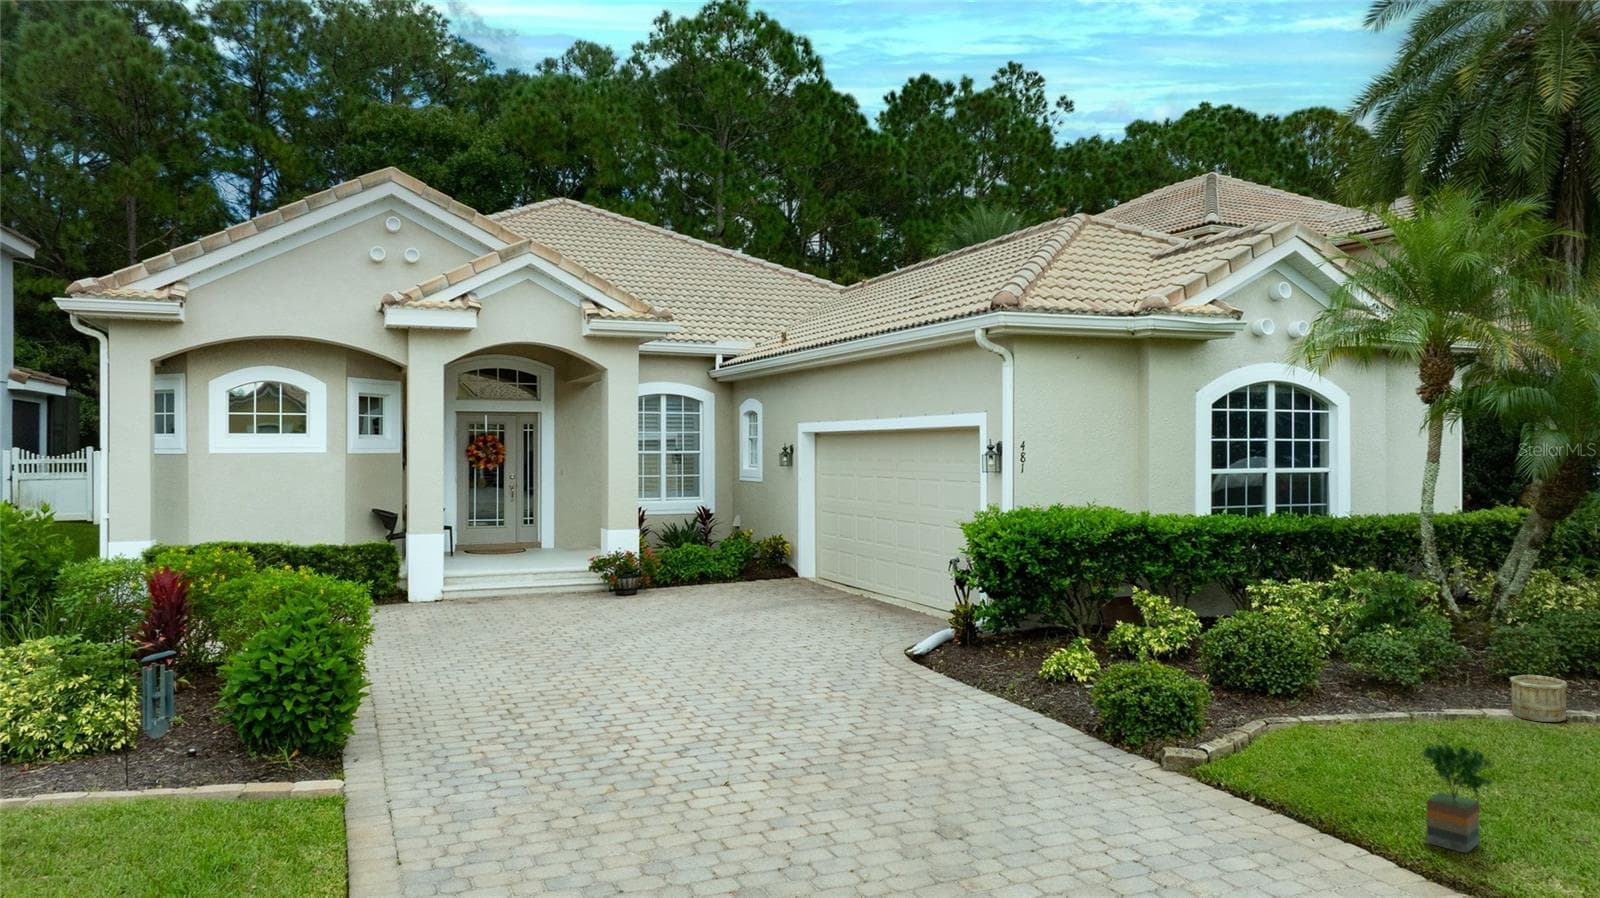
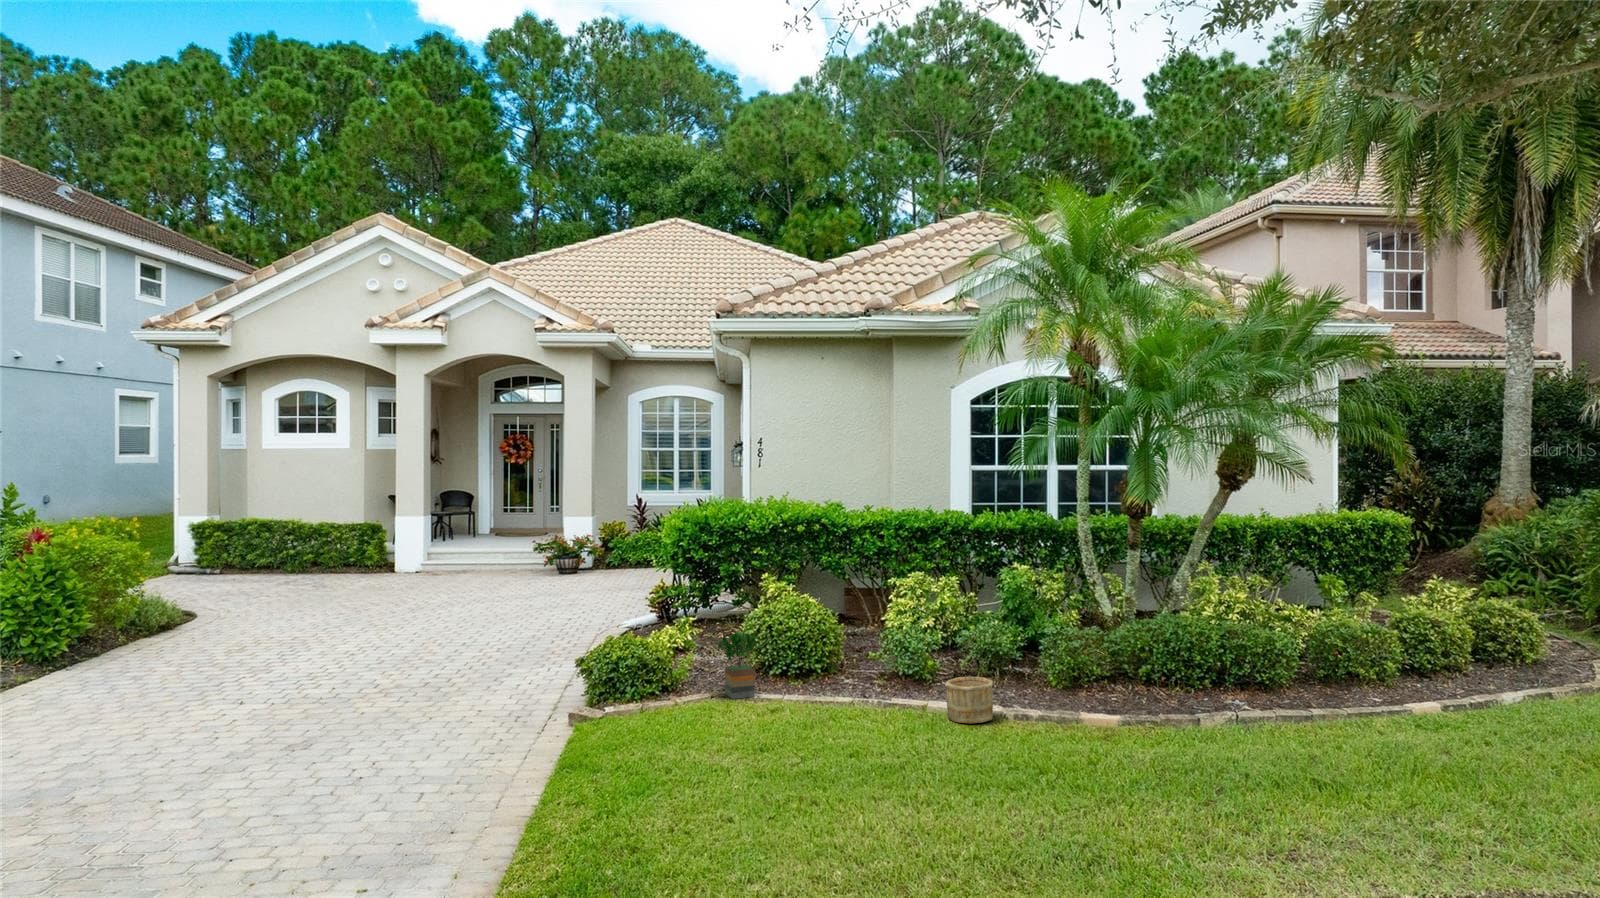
potted tree: present [1423,744,1493,853] -> present [718,632,762,699]

